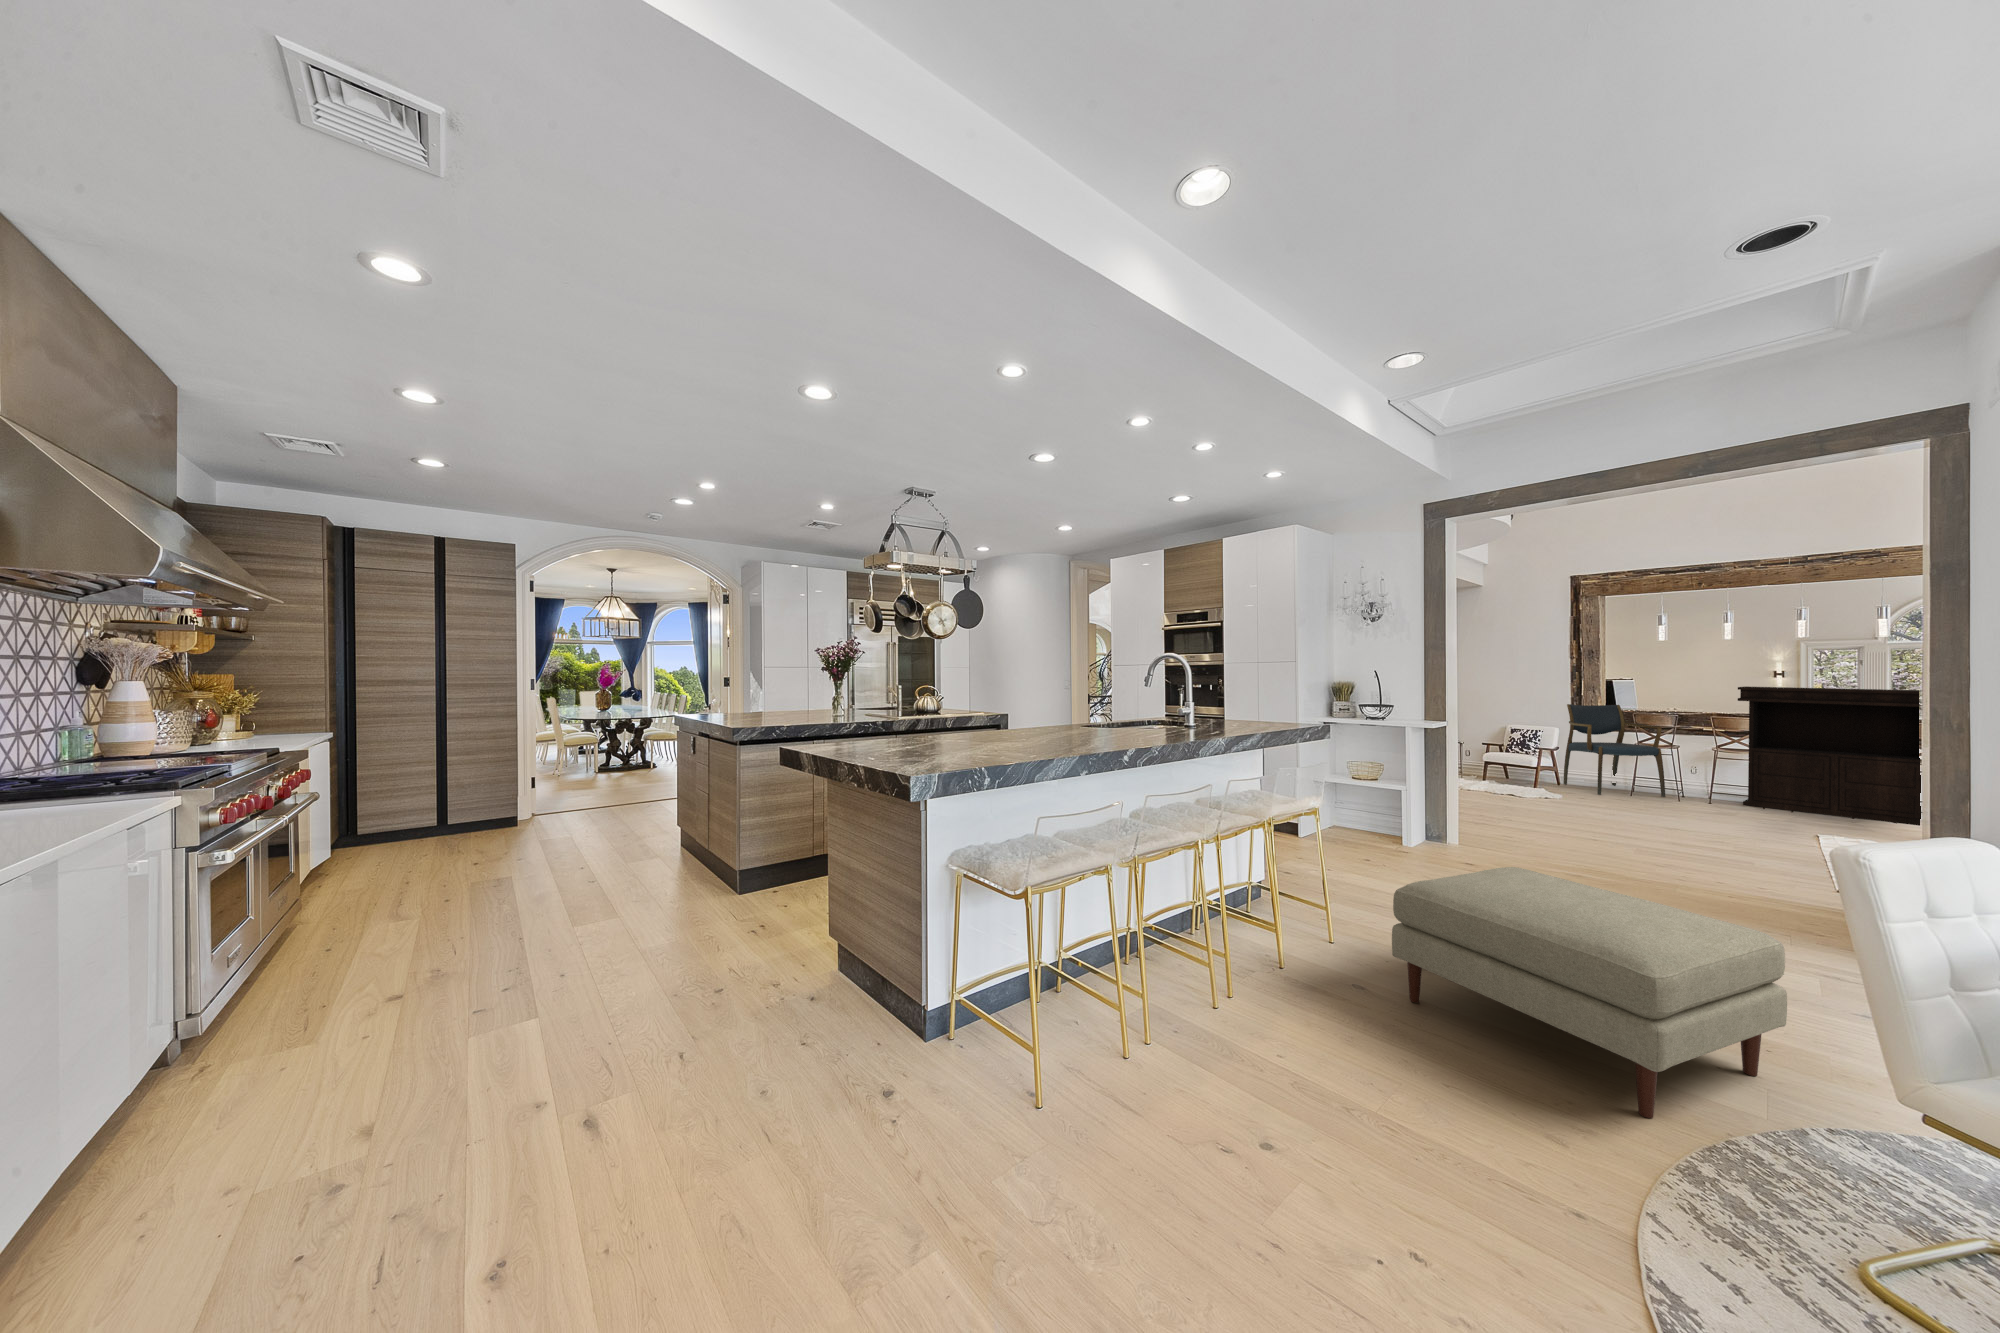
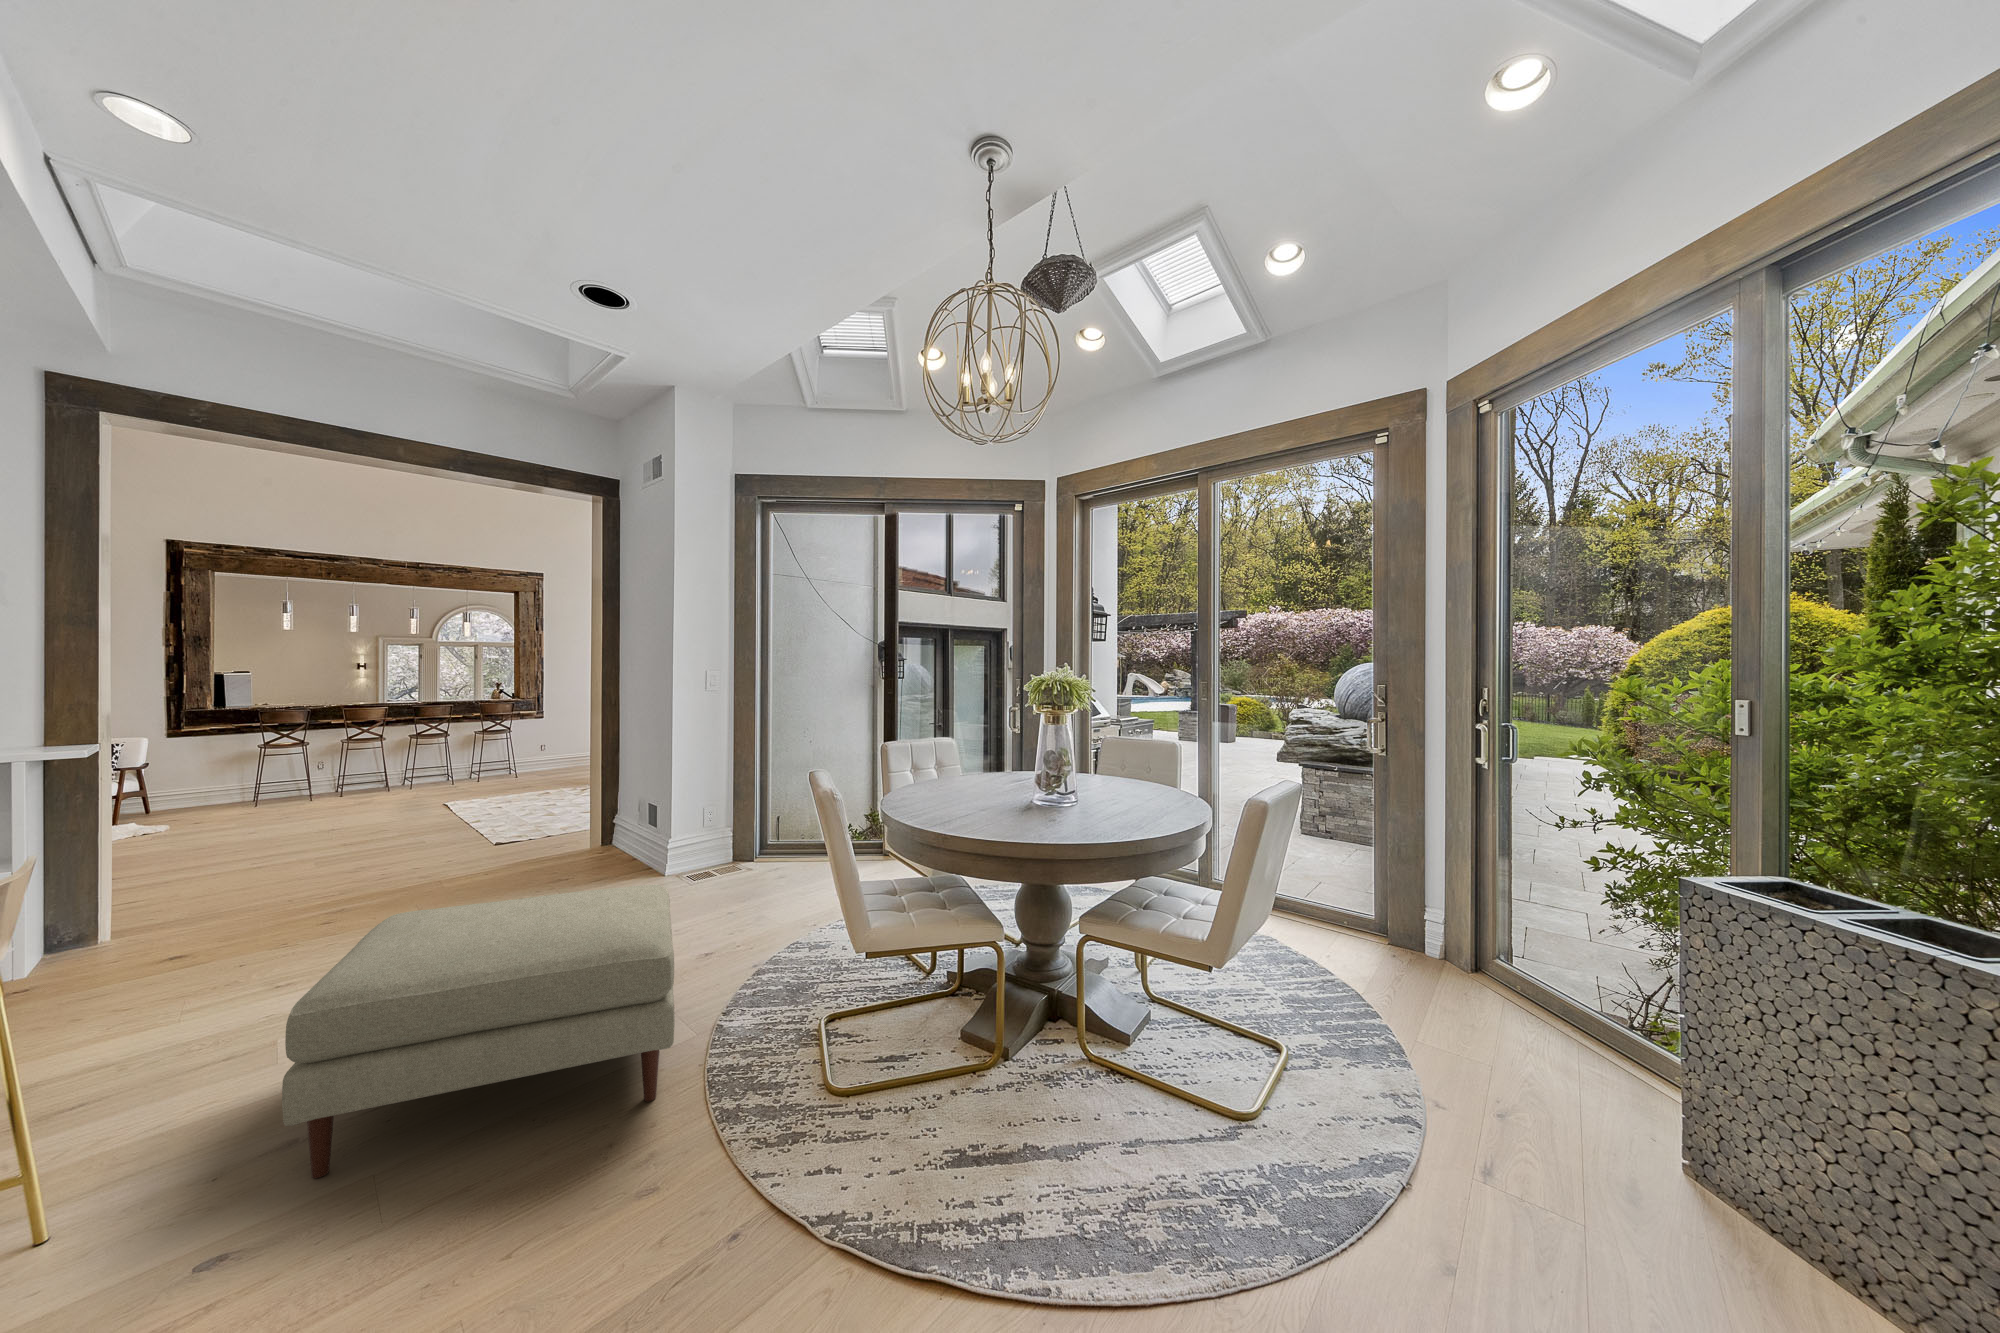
console table: present [1738,686,1921,826] -> none [374,676,520,794]
armchair: present [1564,704,1665,797] -> none [164,703,302,815]

